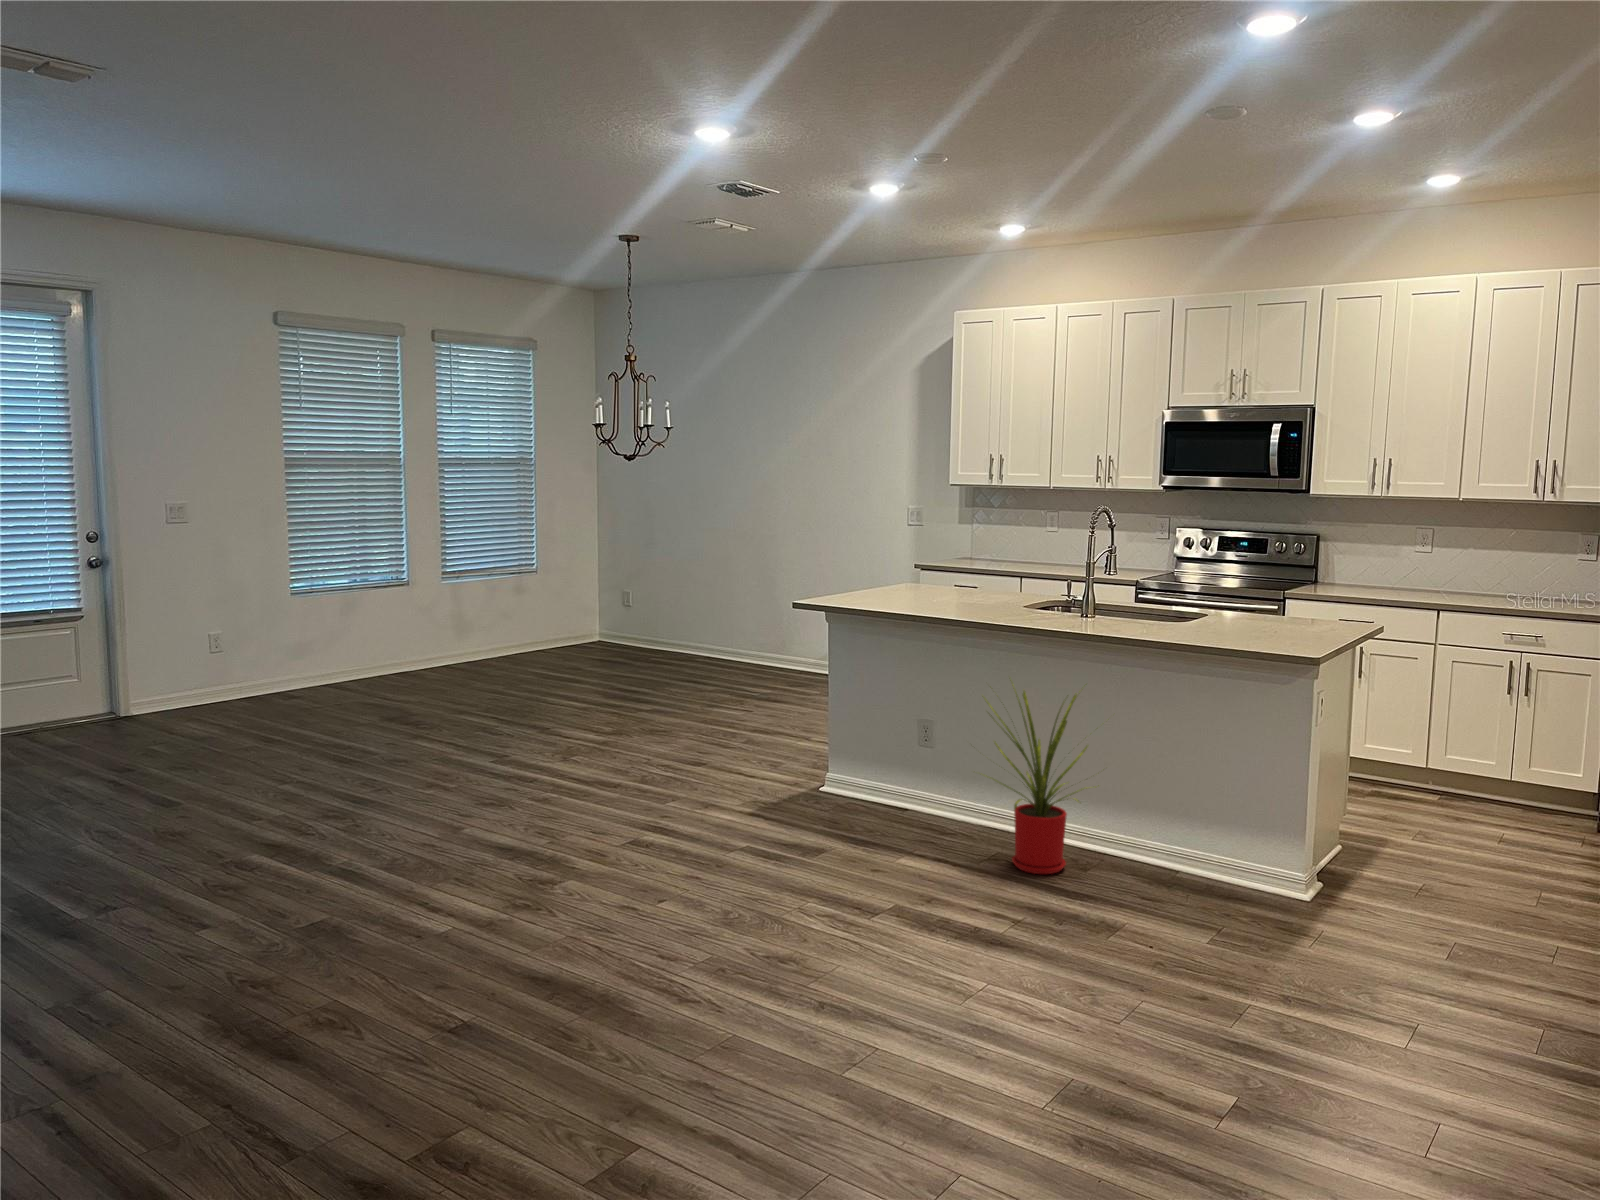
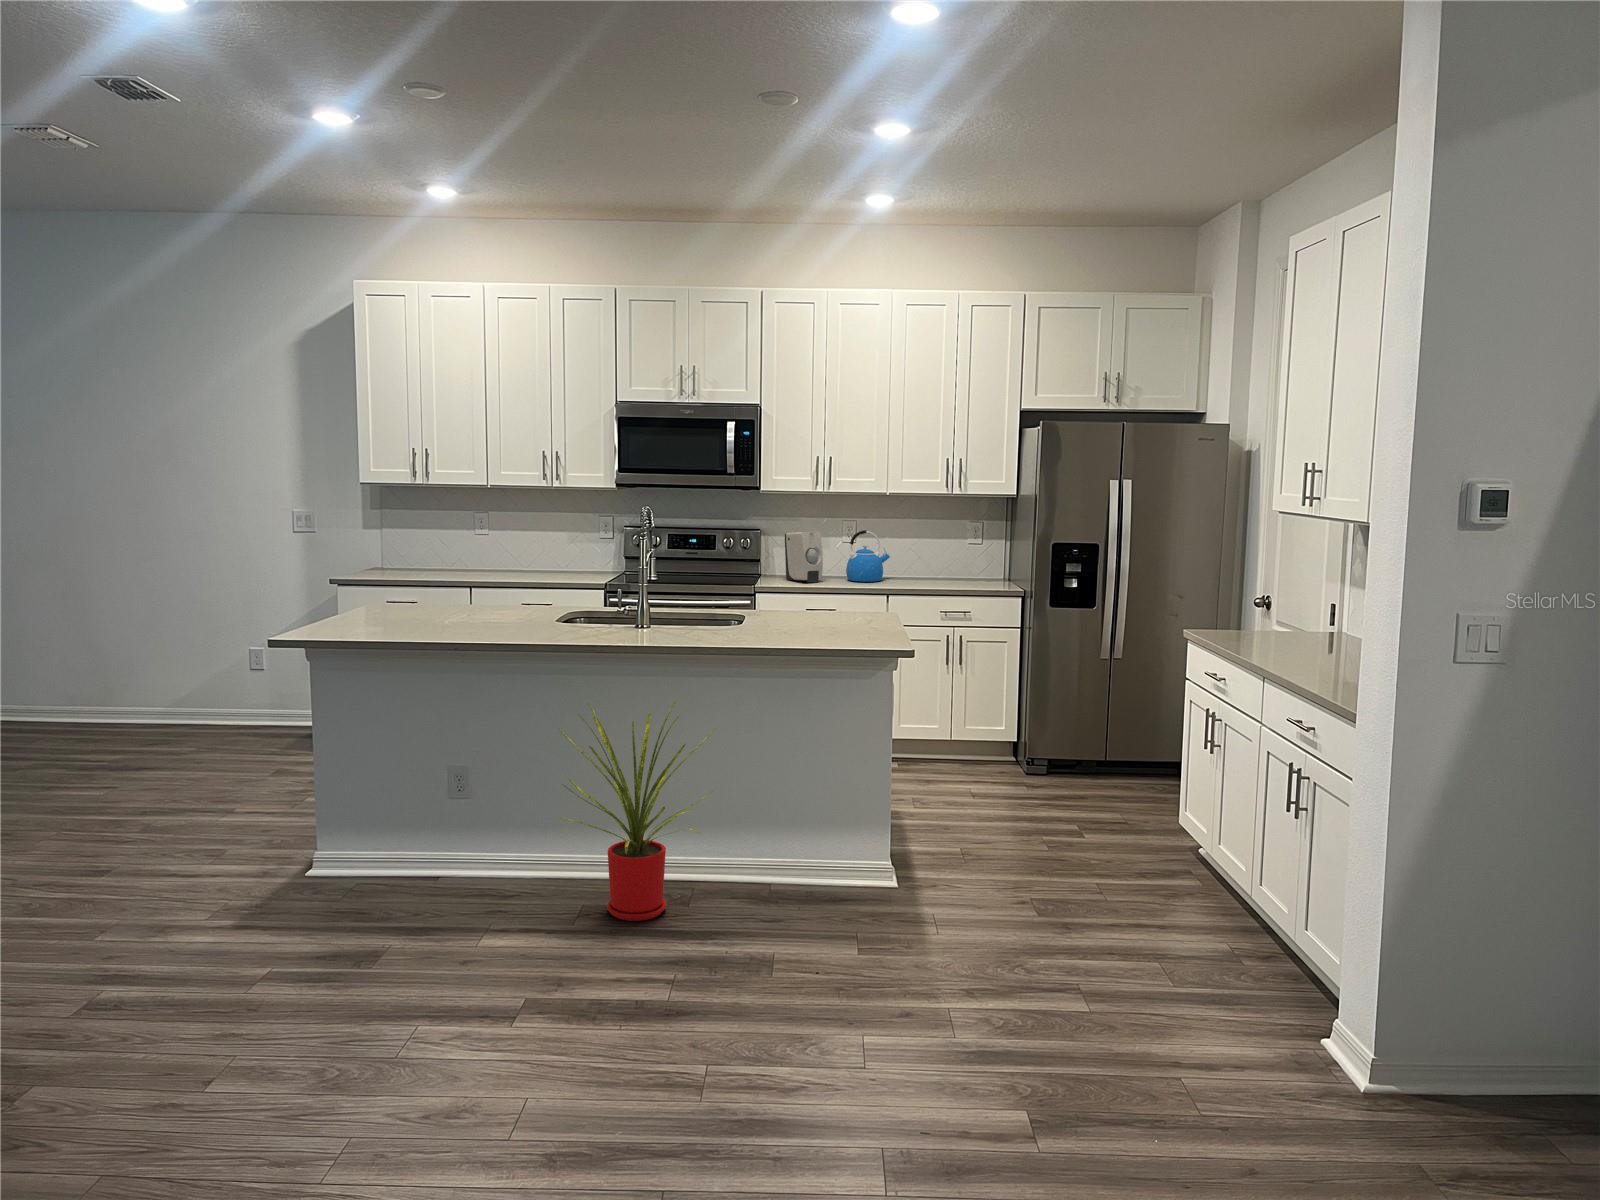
soap dispenser: none [1337,538,1378,592] -> present [785,532,823,582]
kettle: none [1408,538,1465,595] -> present [846,530,890,582]

